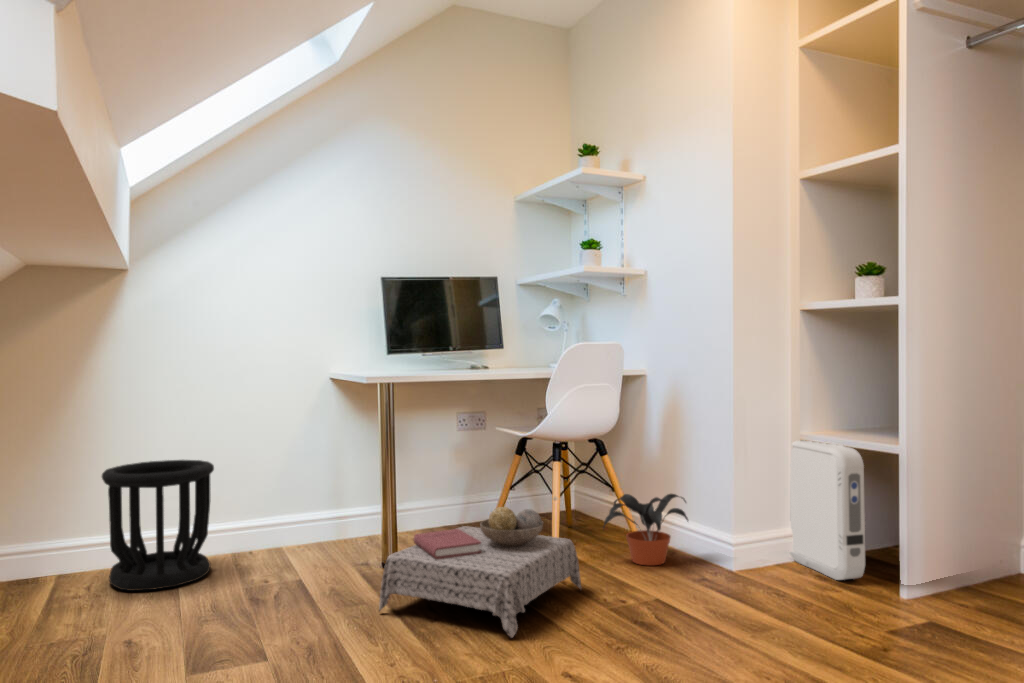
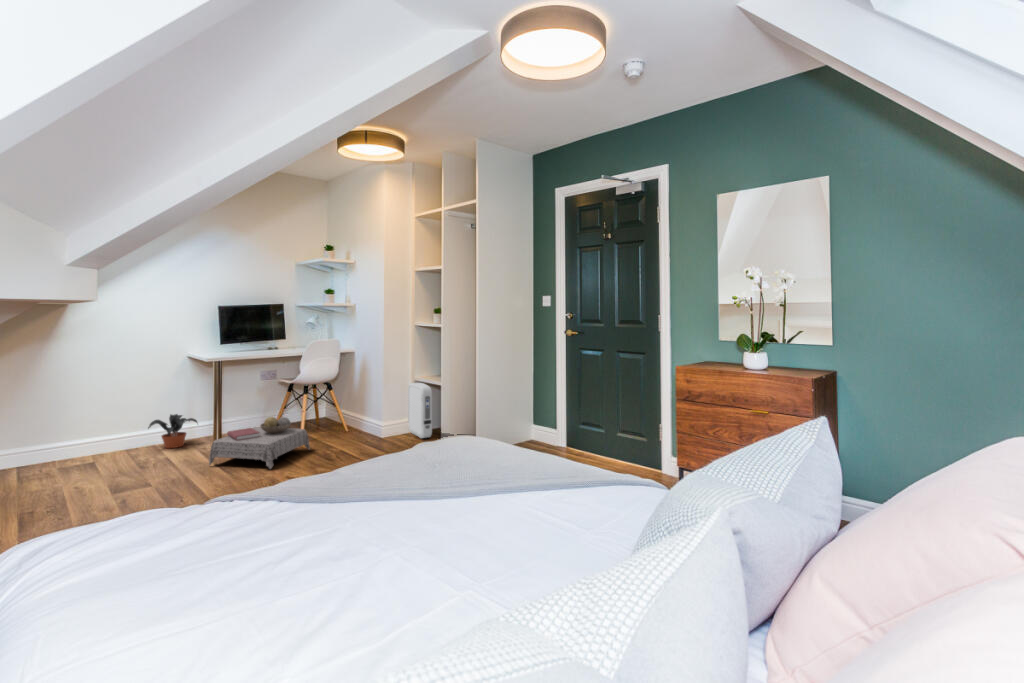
wastebasket: present [102,460,214,591] -> none [44,402,114,469]
potted plant: present [604,494,688,566] -> present [148,414,197,448]

